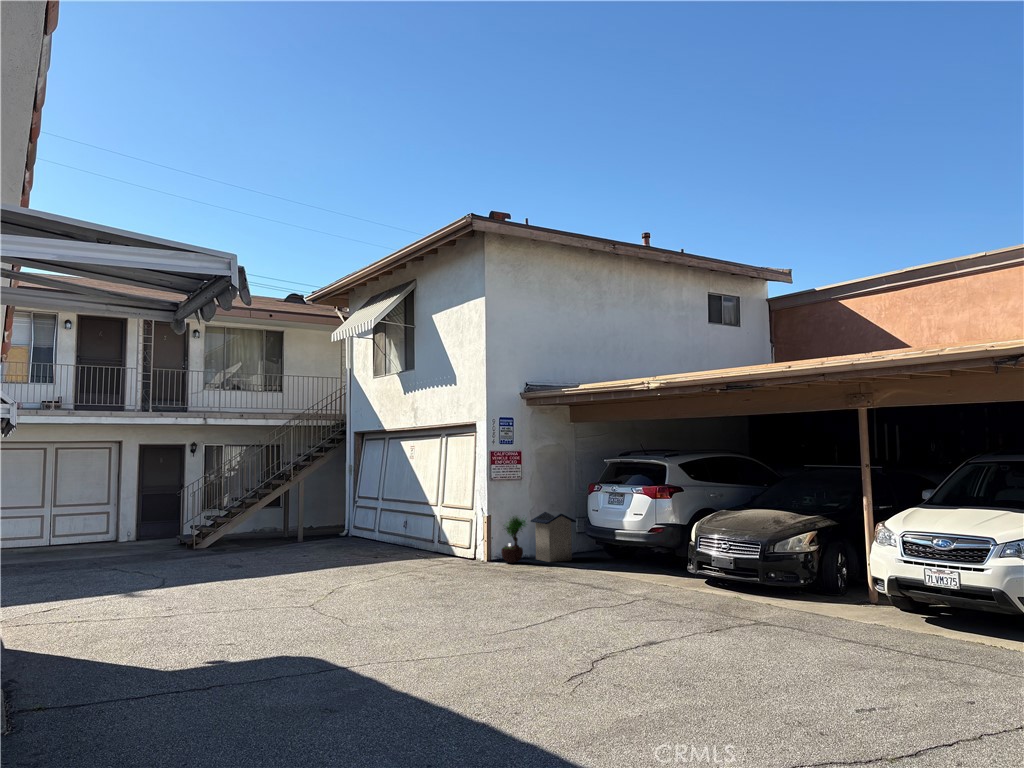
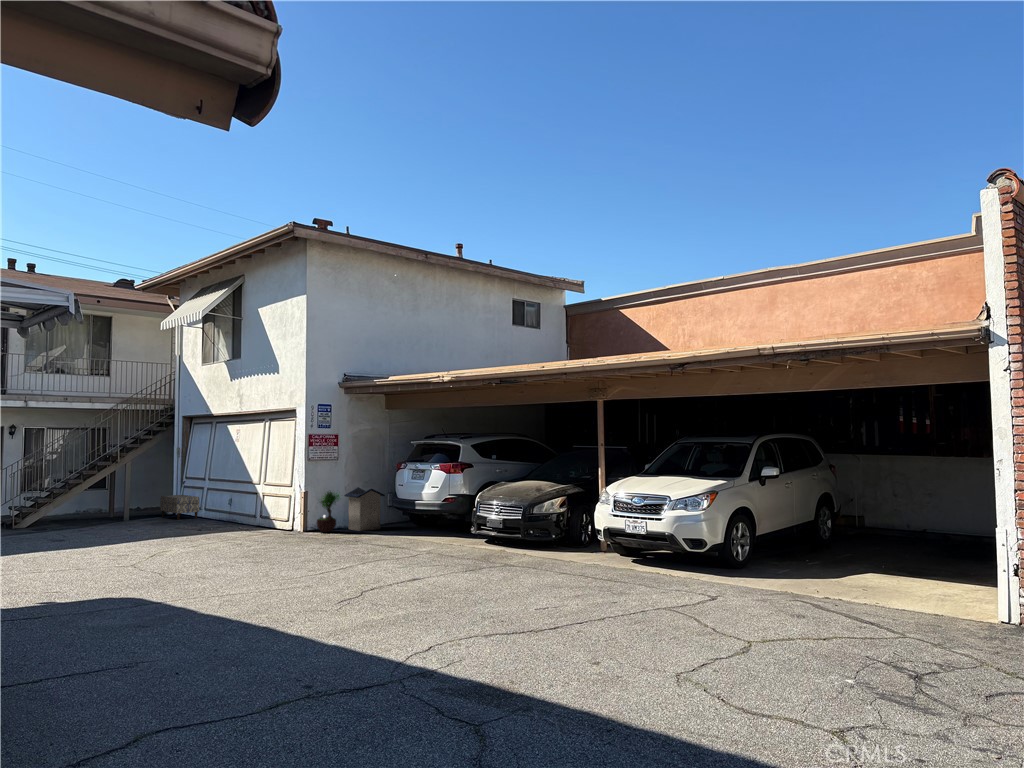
bench: none [334,515,373,543] -> present [160,495,199,520]

